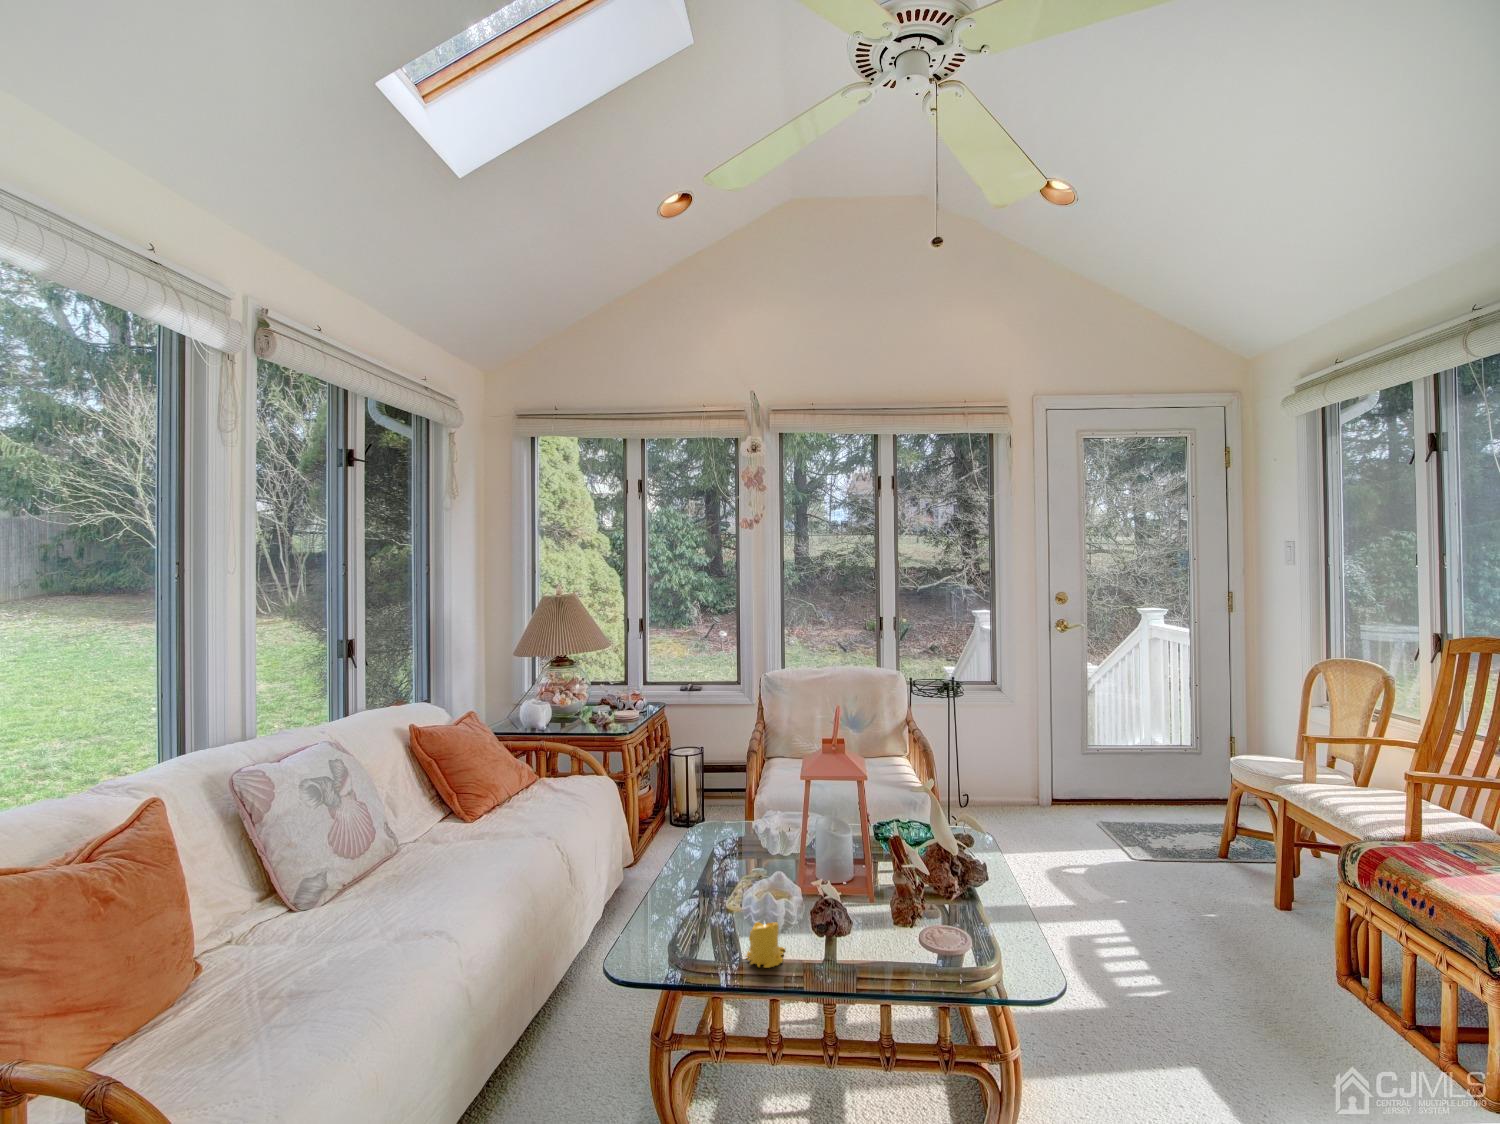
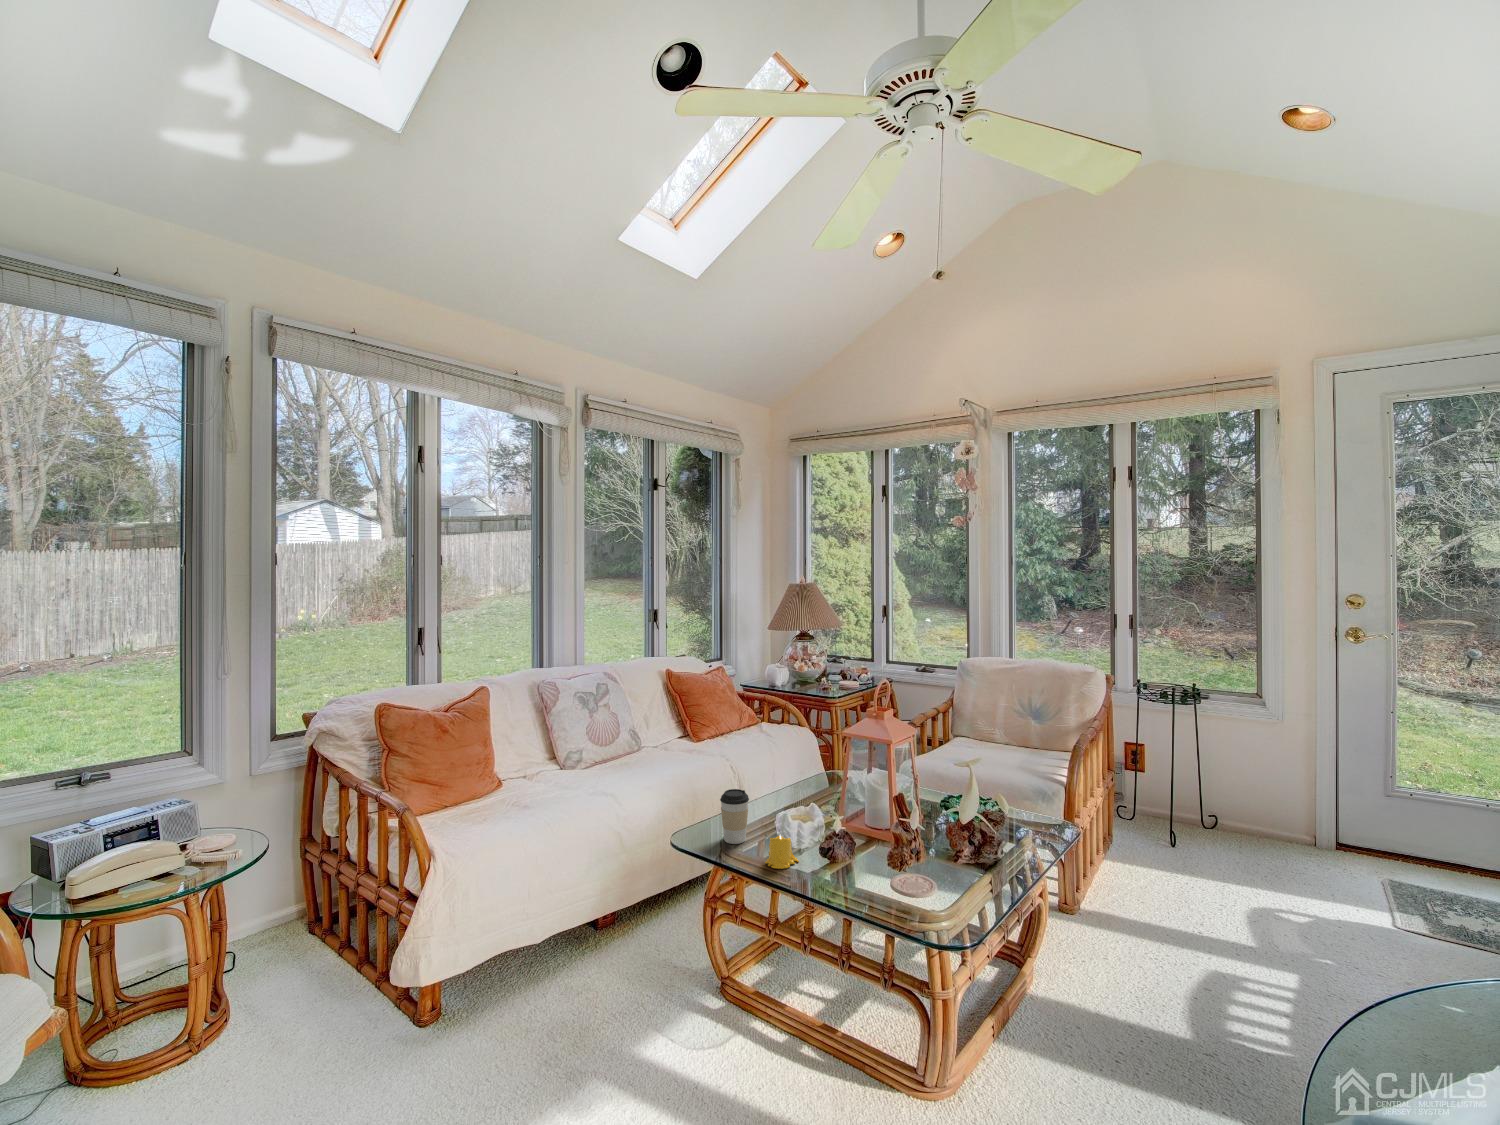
coffee cup: none [654,874,693,952] -> present [720,789,749,844]

